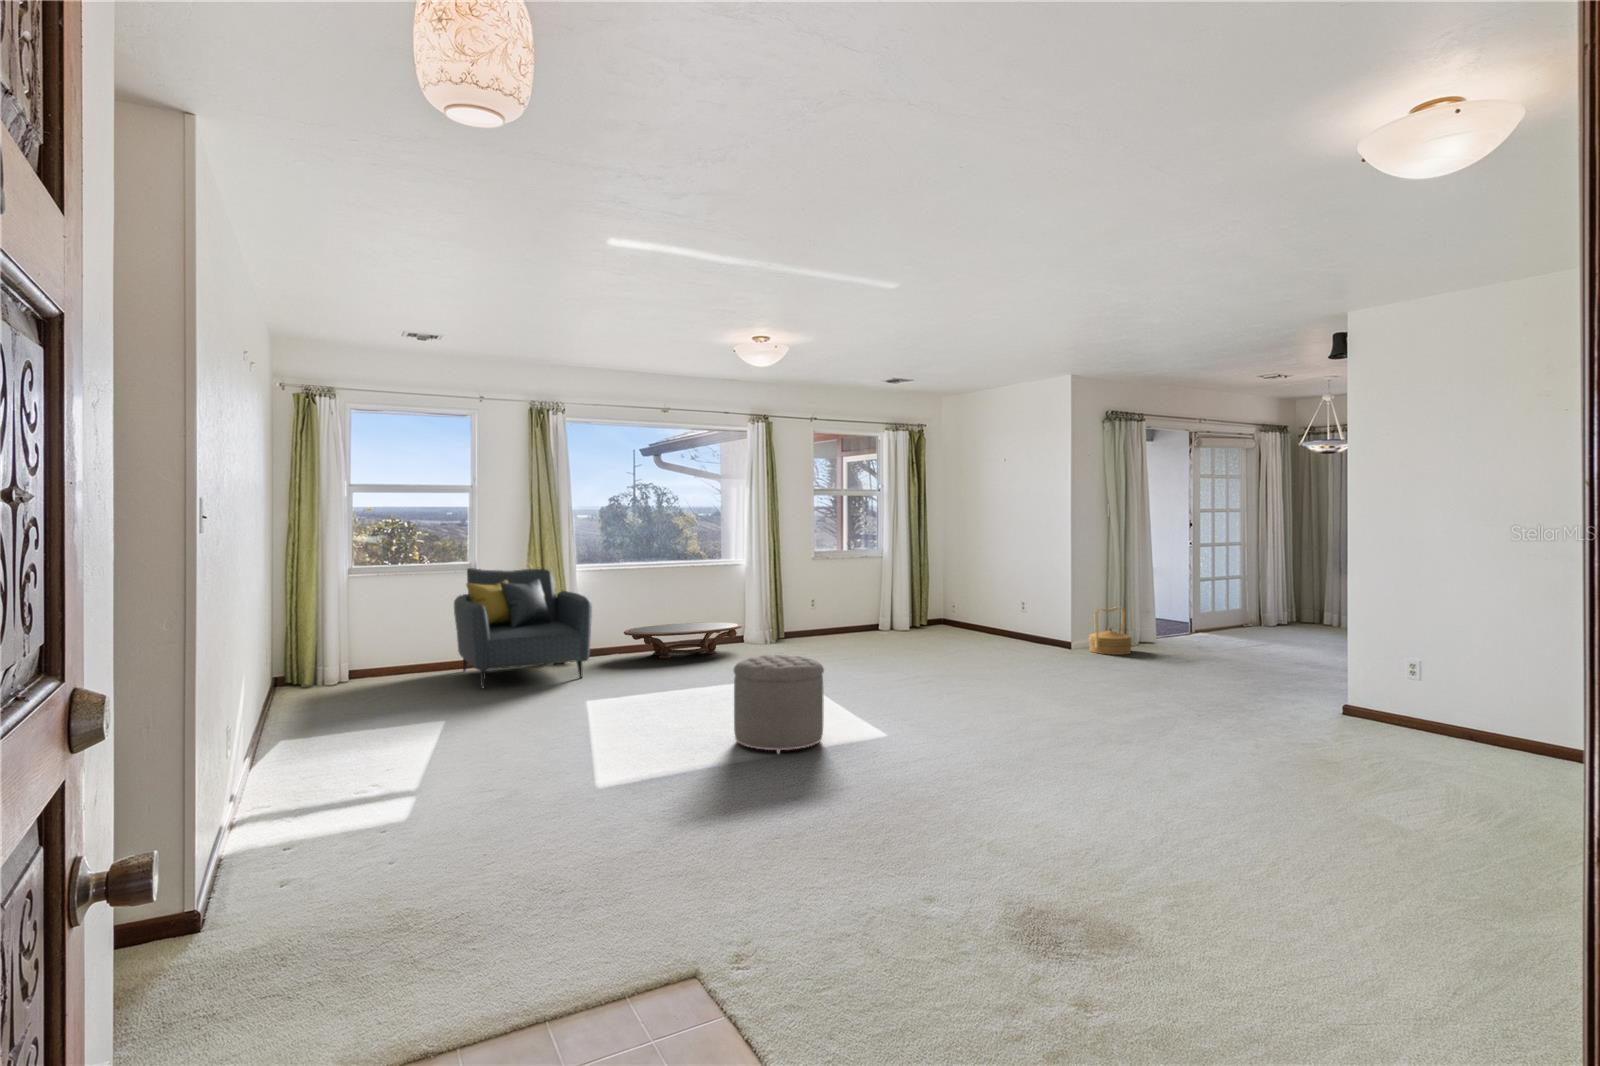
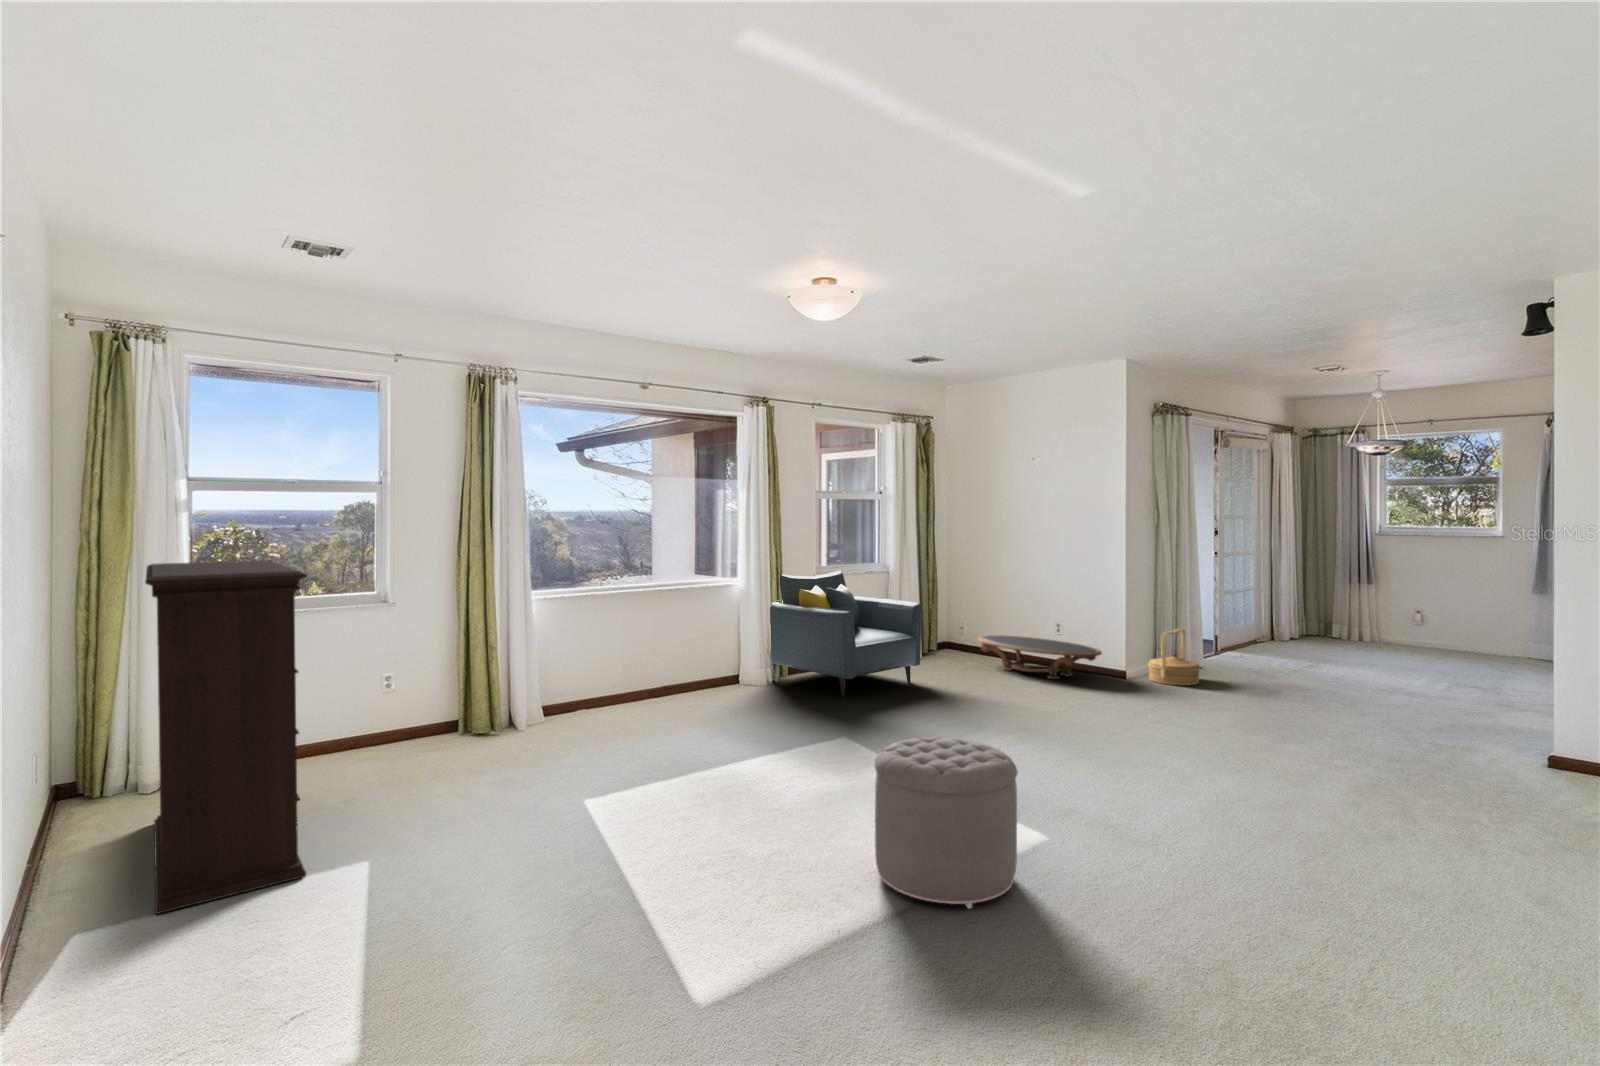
bookshelf: none [323,538,408,732] -> present [145,560,307,914]
armchair: present [454,568,592,688] -> present [770,571,922,697]
coffee table: present [624,622,742,658] -> present [978,635,1102,679]

